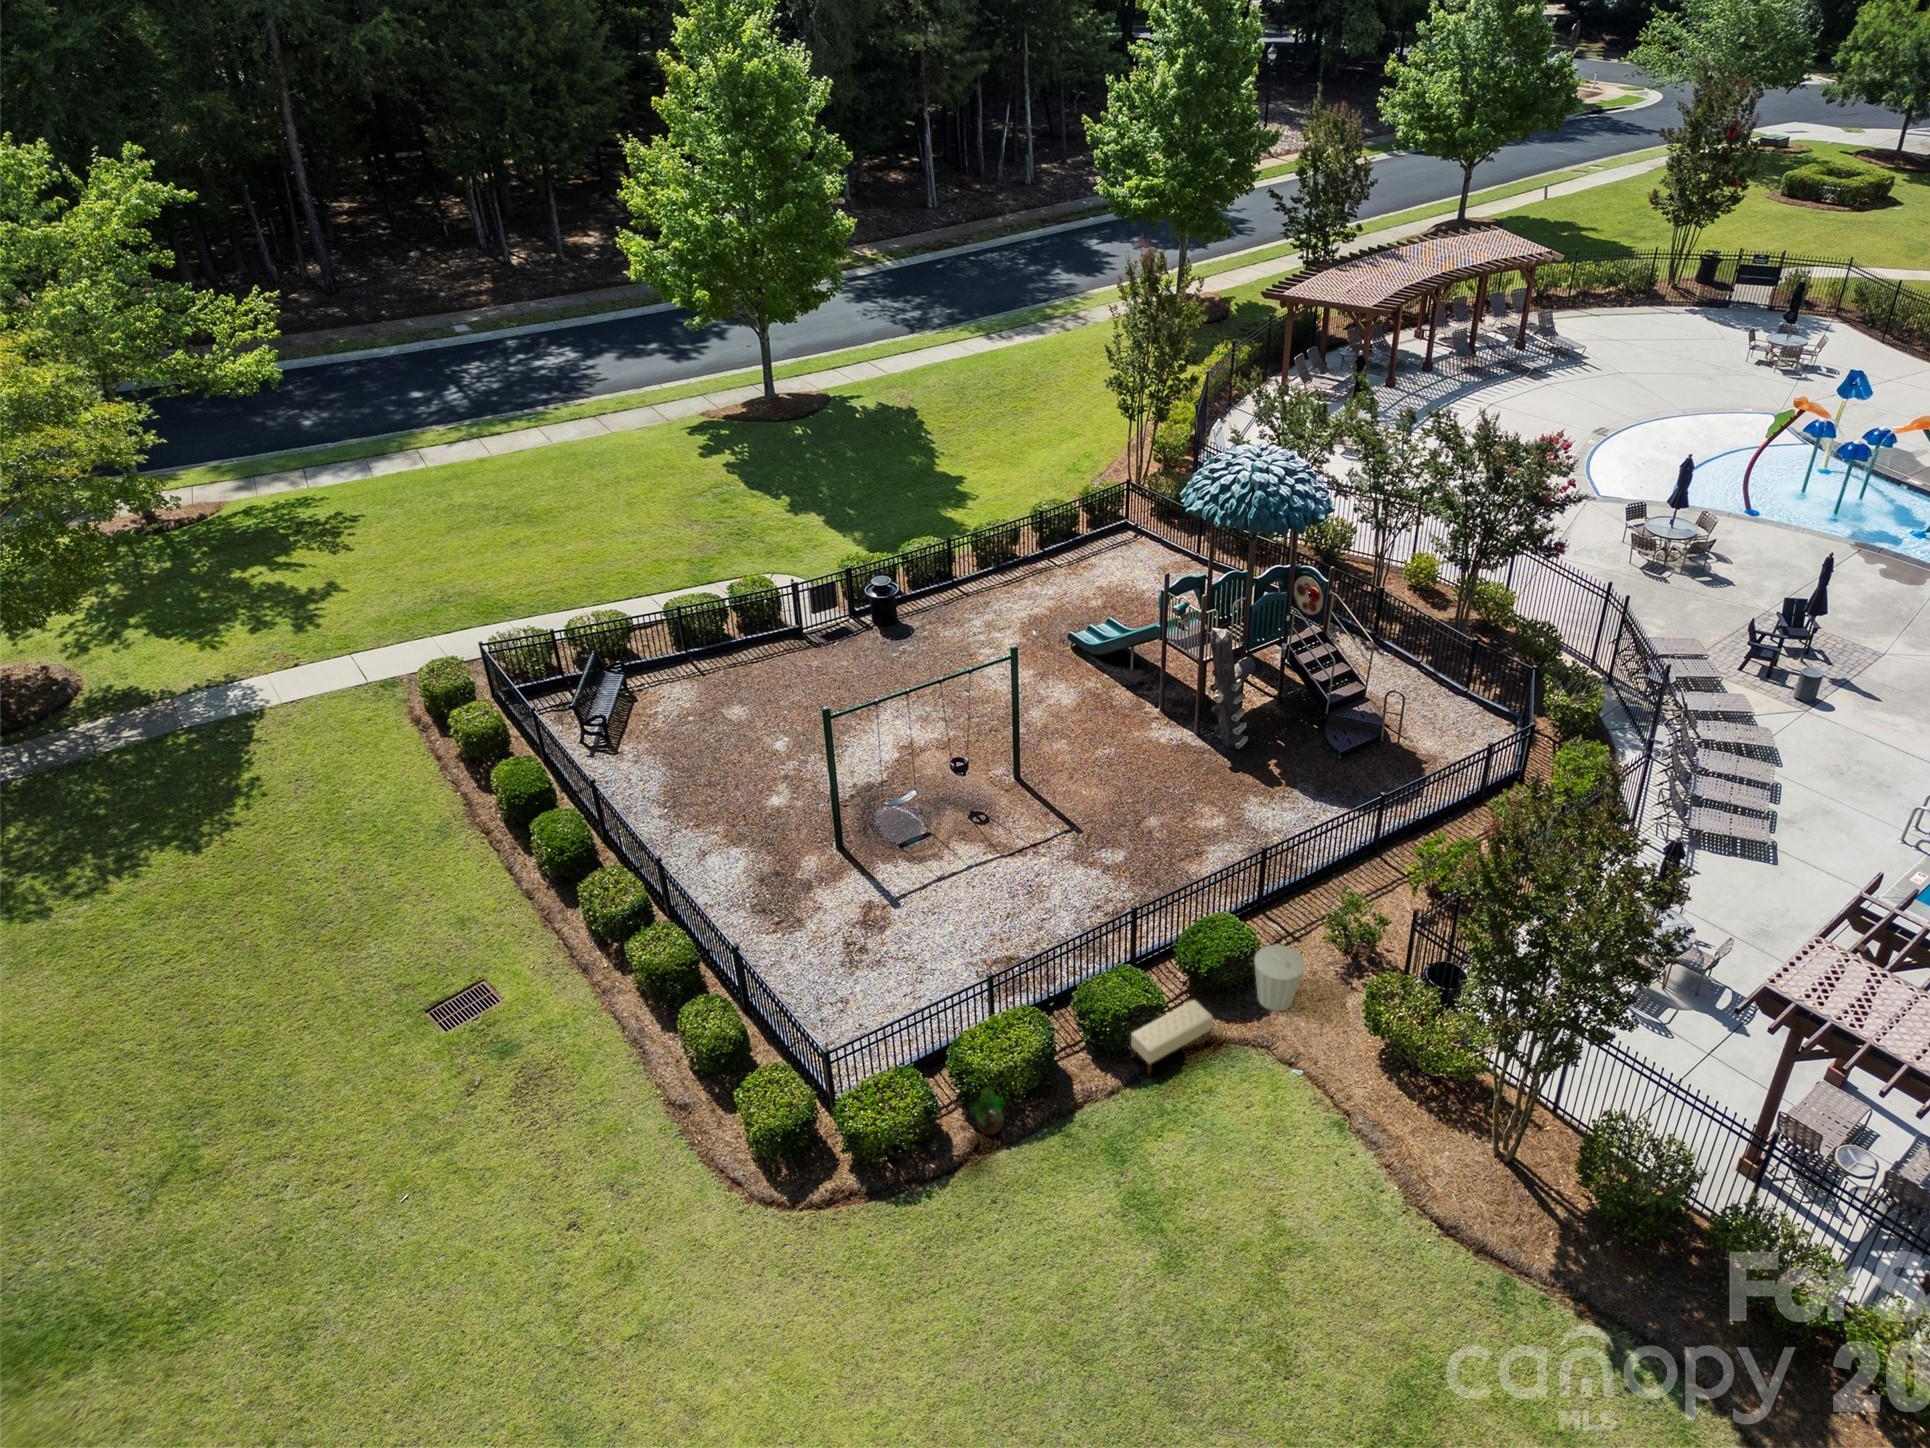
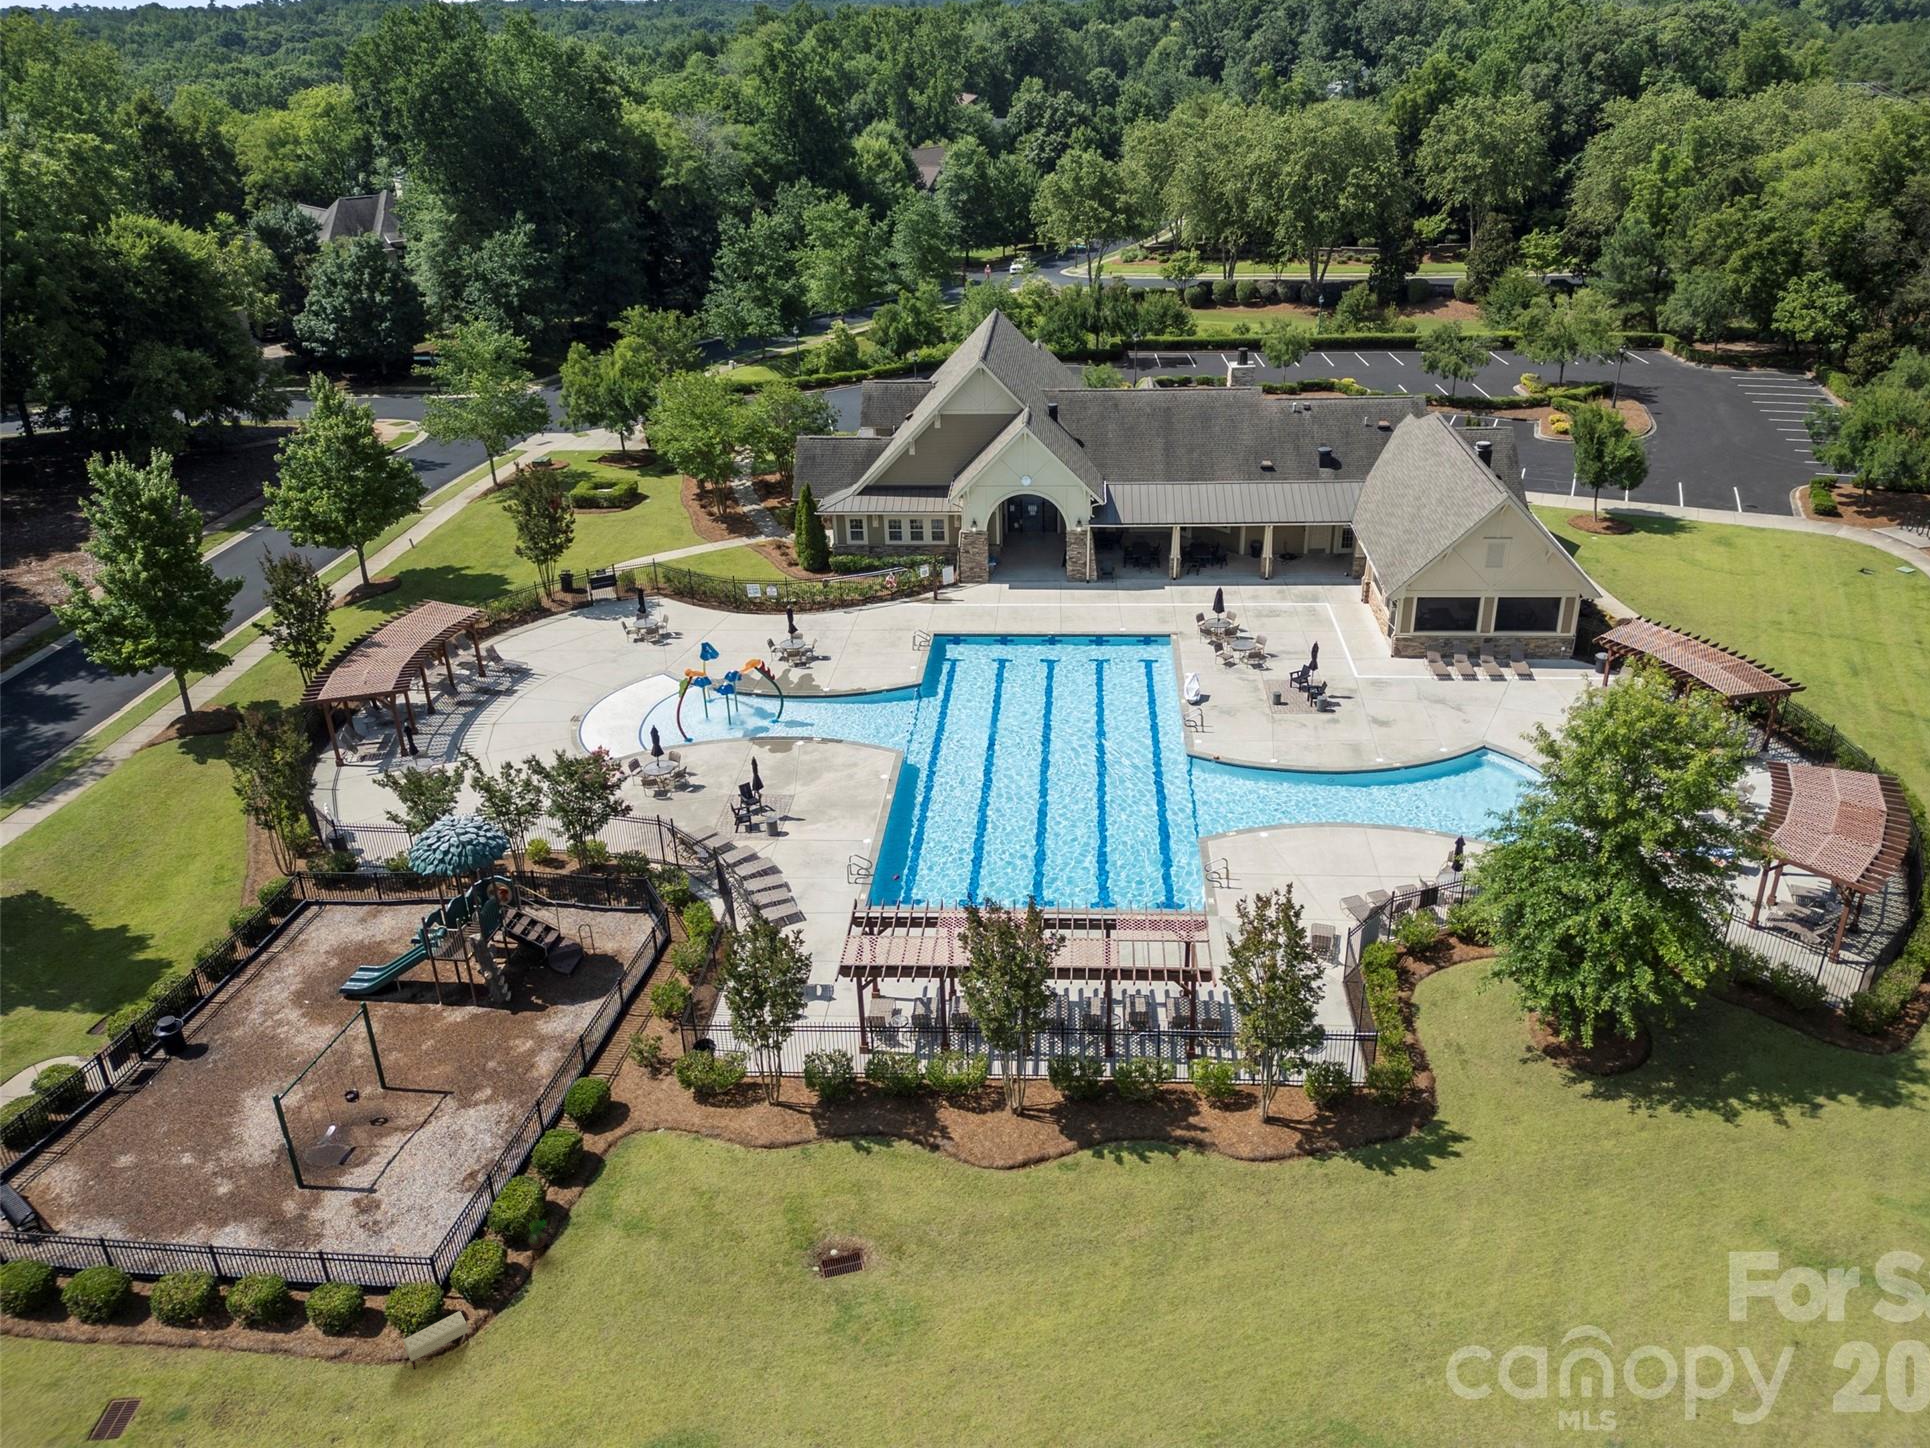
trash can: present [1254,945,1305,1011] -> none [613,1074,642,1112]
bench: present [1131,1000,1213,1075] -> present [403,1311,469,1369]

